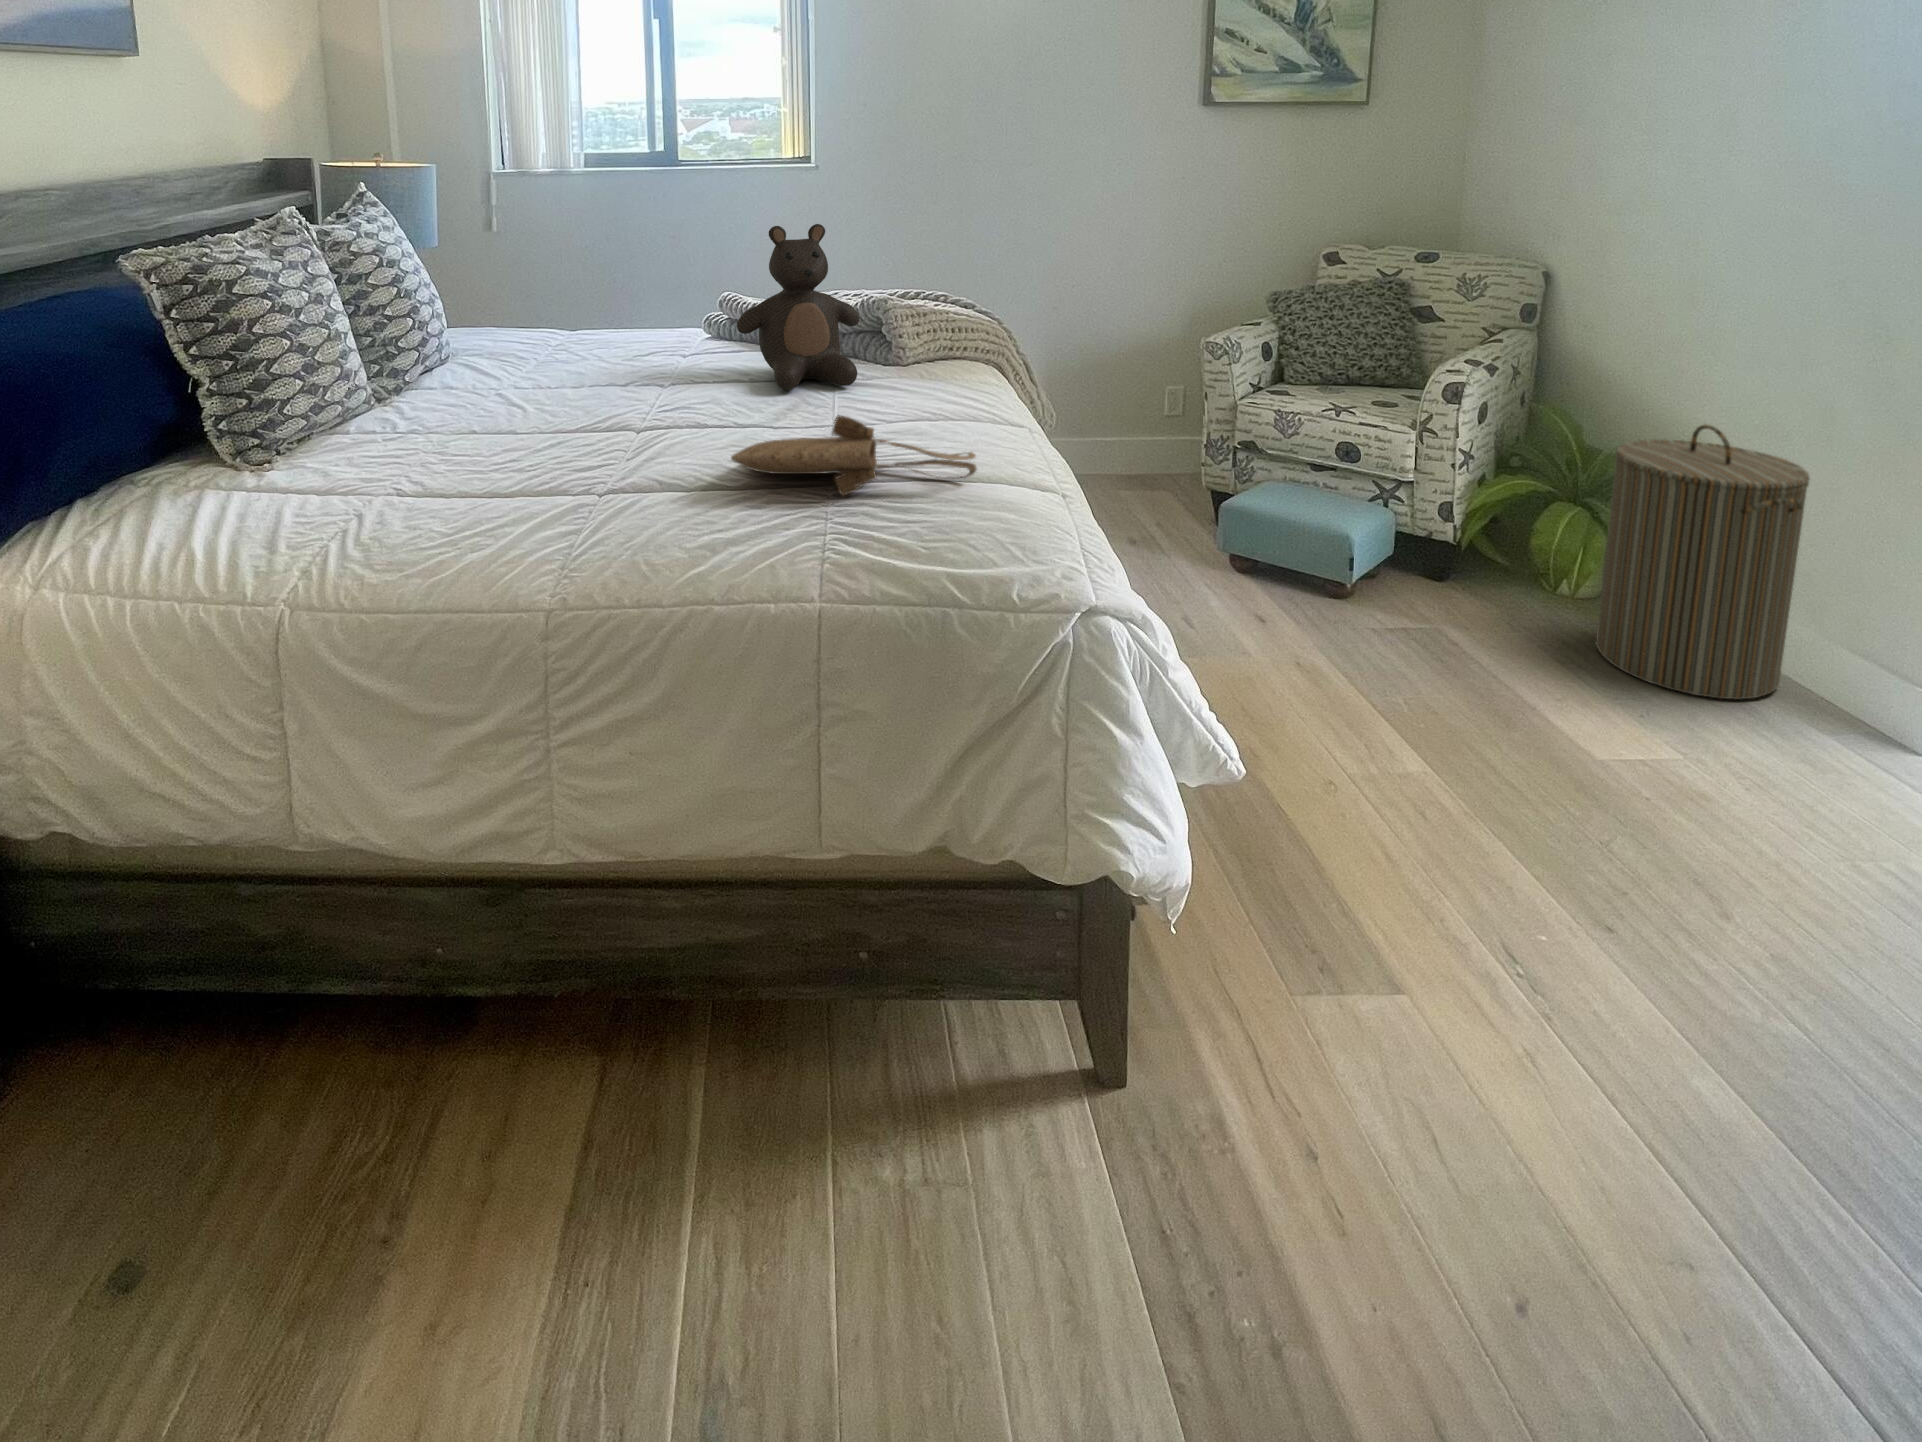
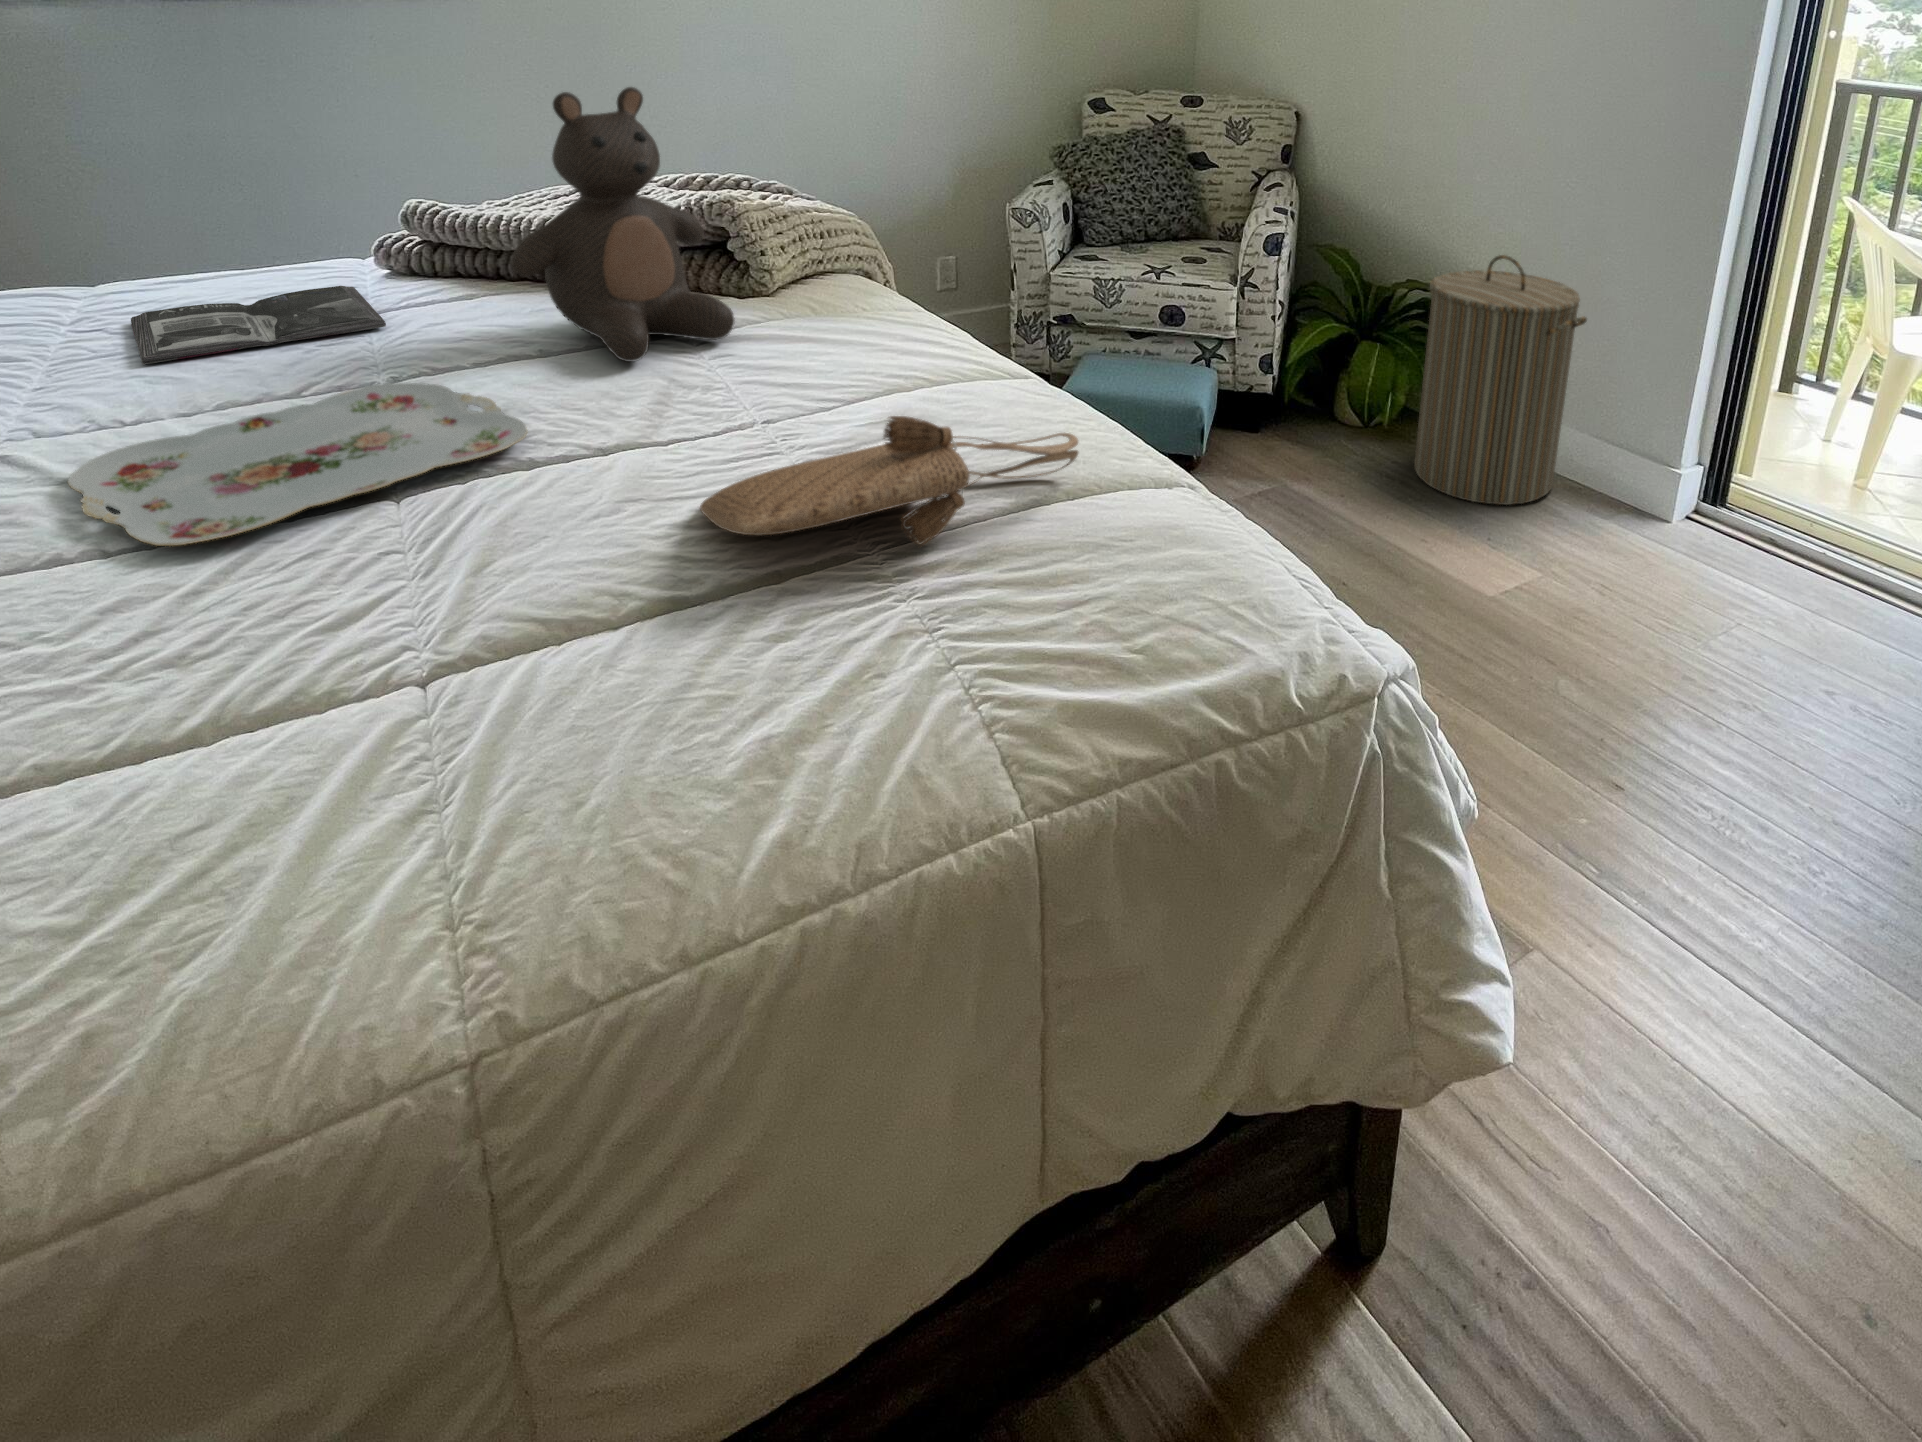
magazine: none [570,337,686,363] -> present [131,286,386,364]
serving tray: none [504,384,703,433] -> present [68,383,528,546]

